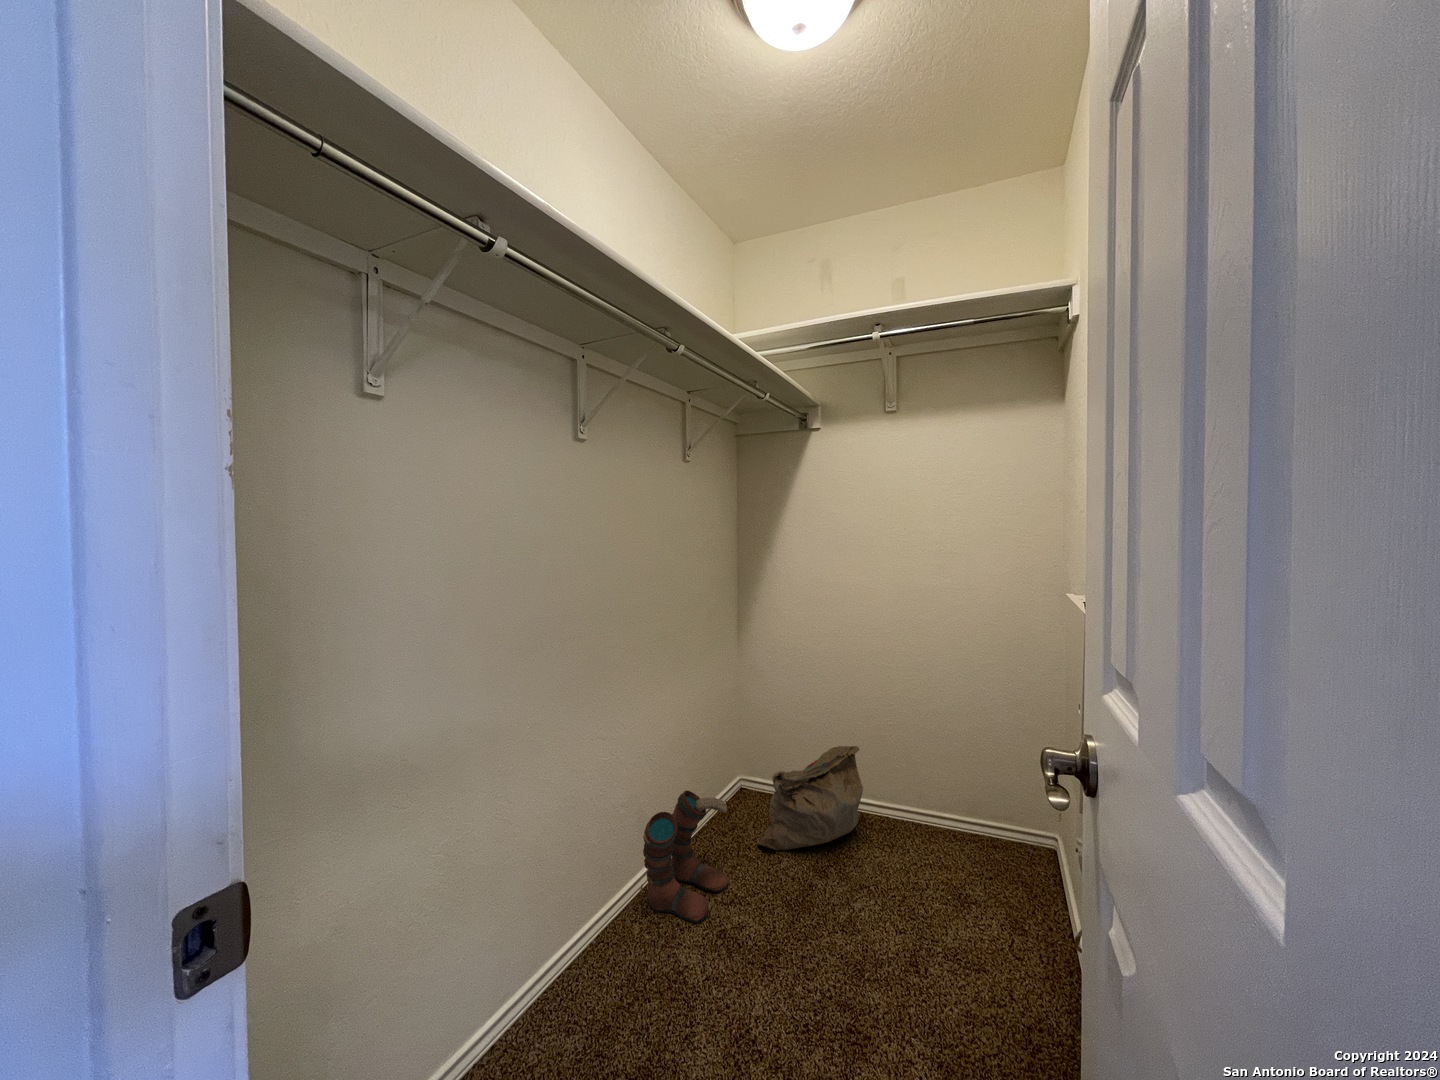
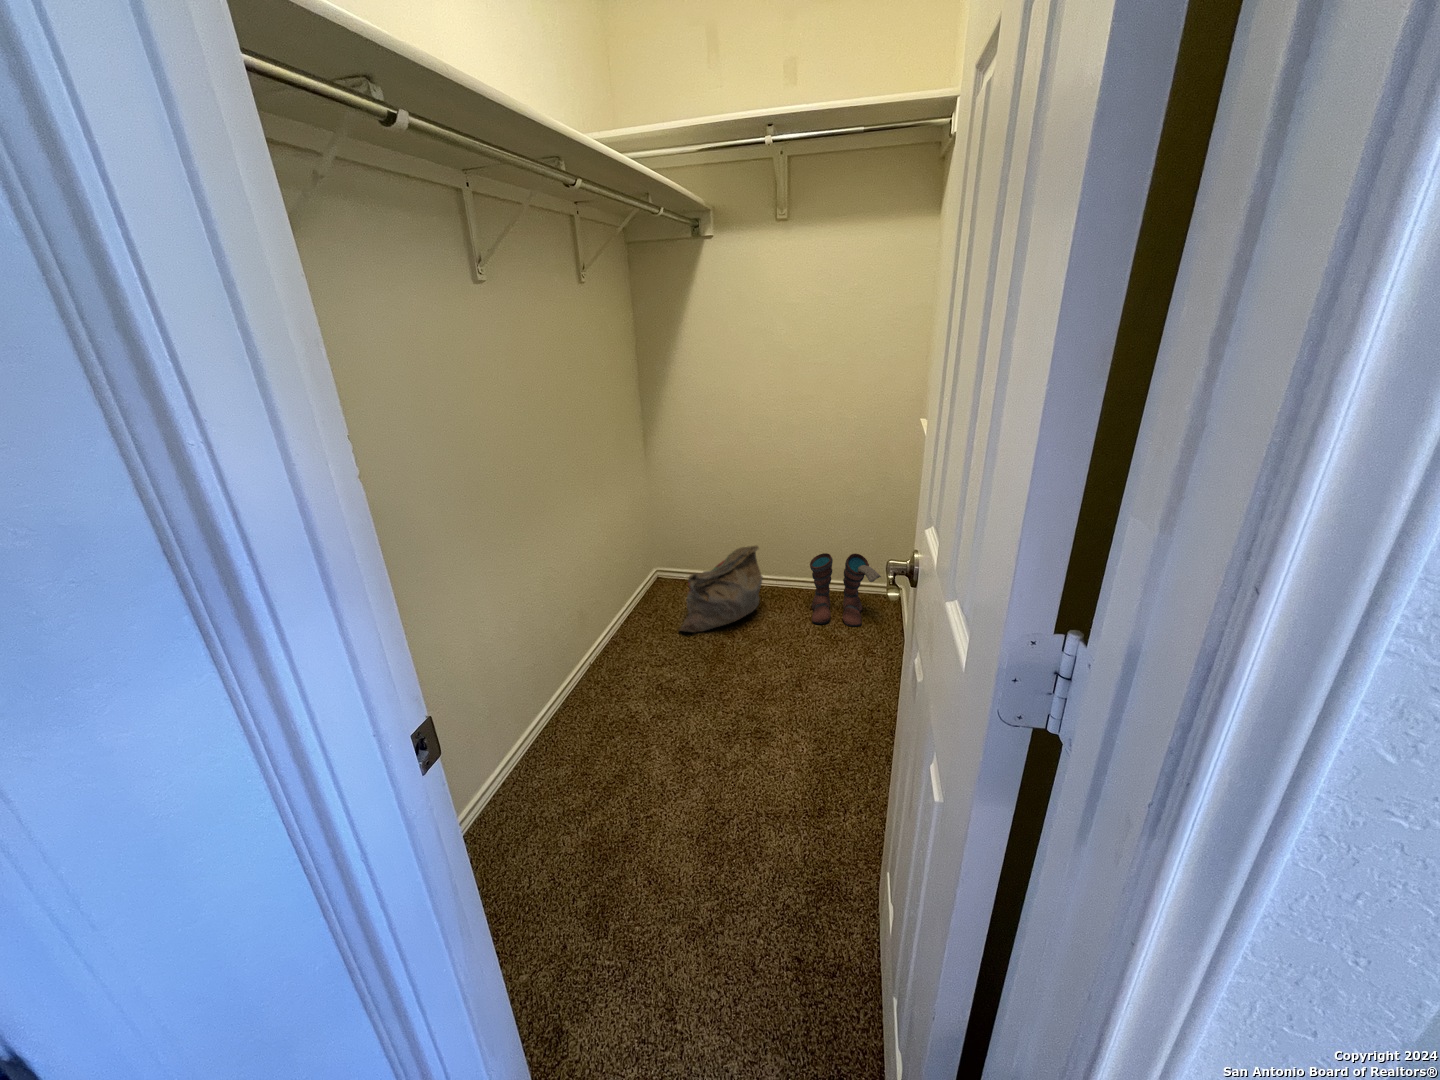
boots: present [643,791,729,923] -> present [810,553,881,626]

